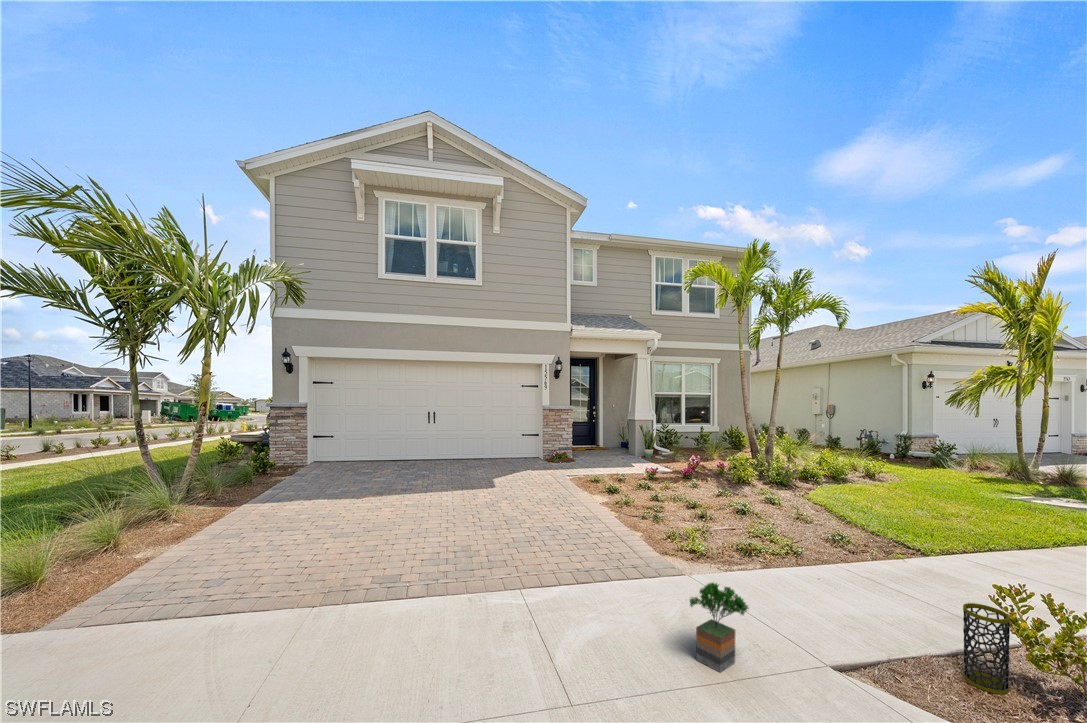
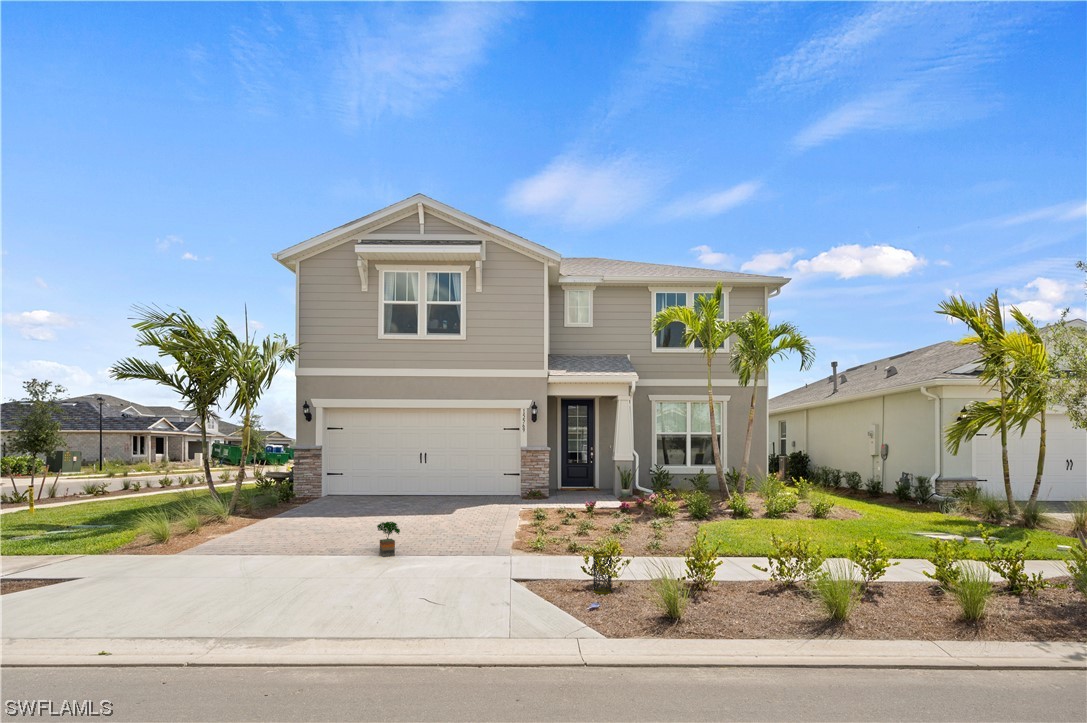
potted tree: present [690,583,749,672] -> present [377,522,400,557]

